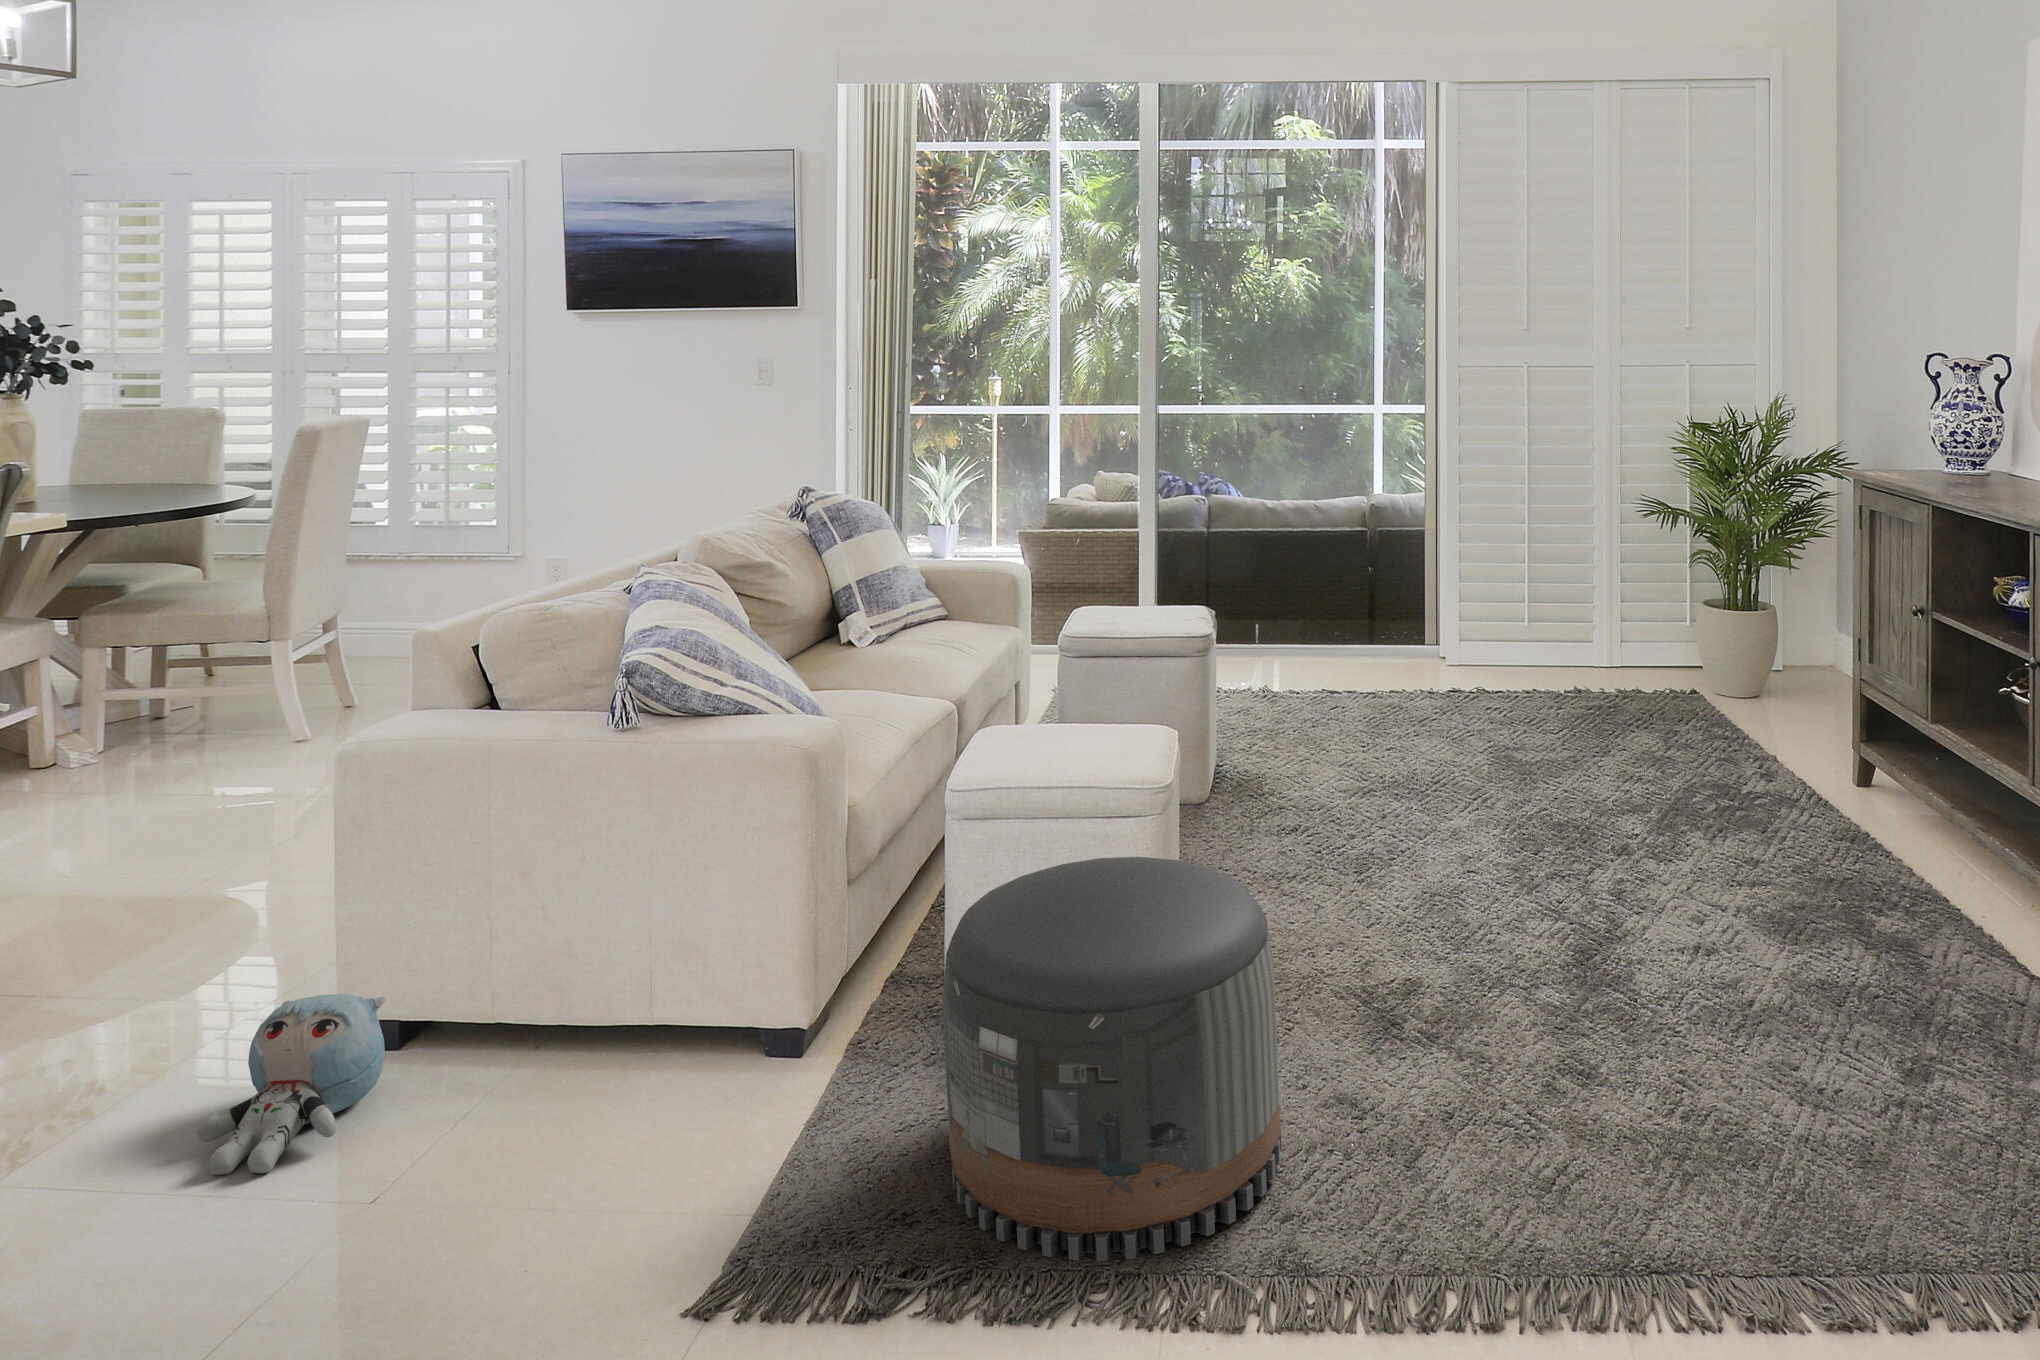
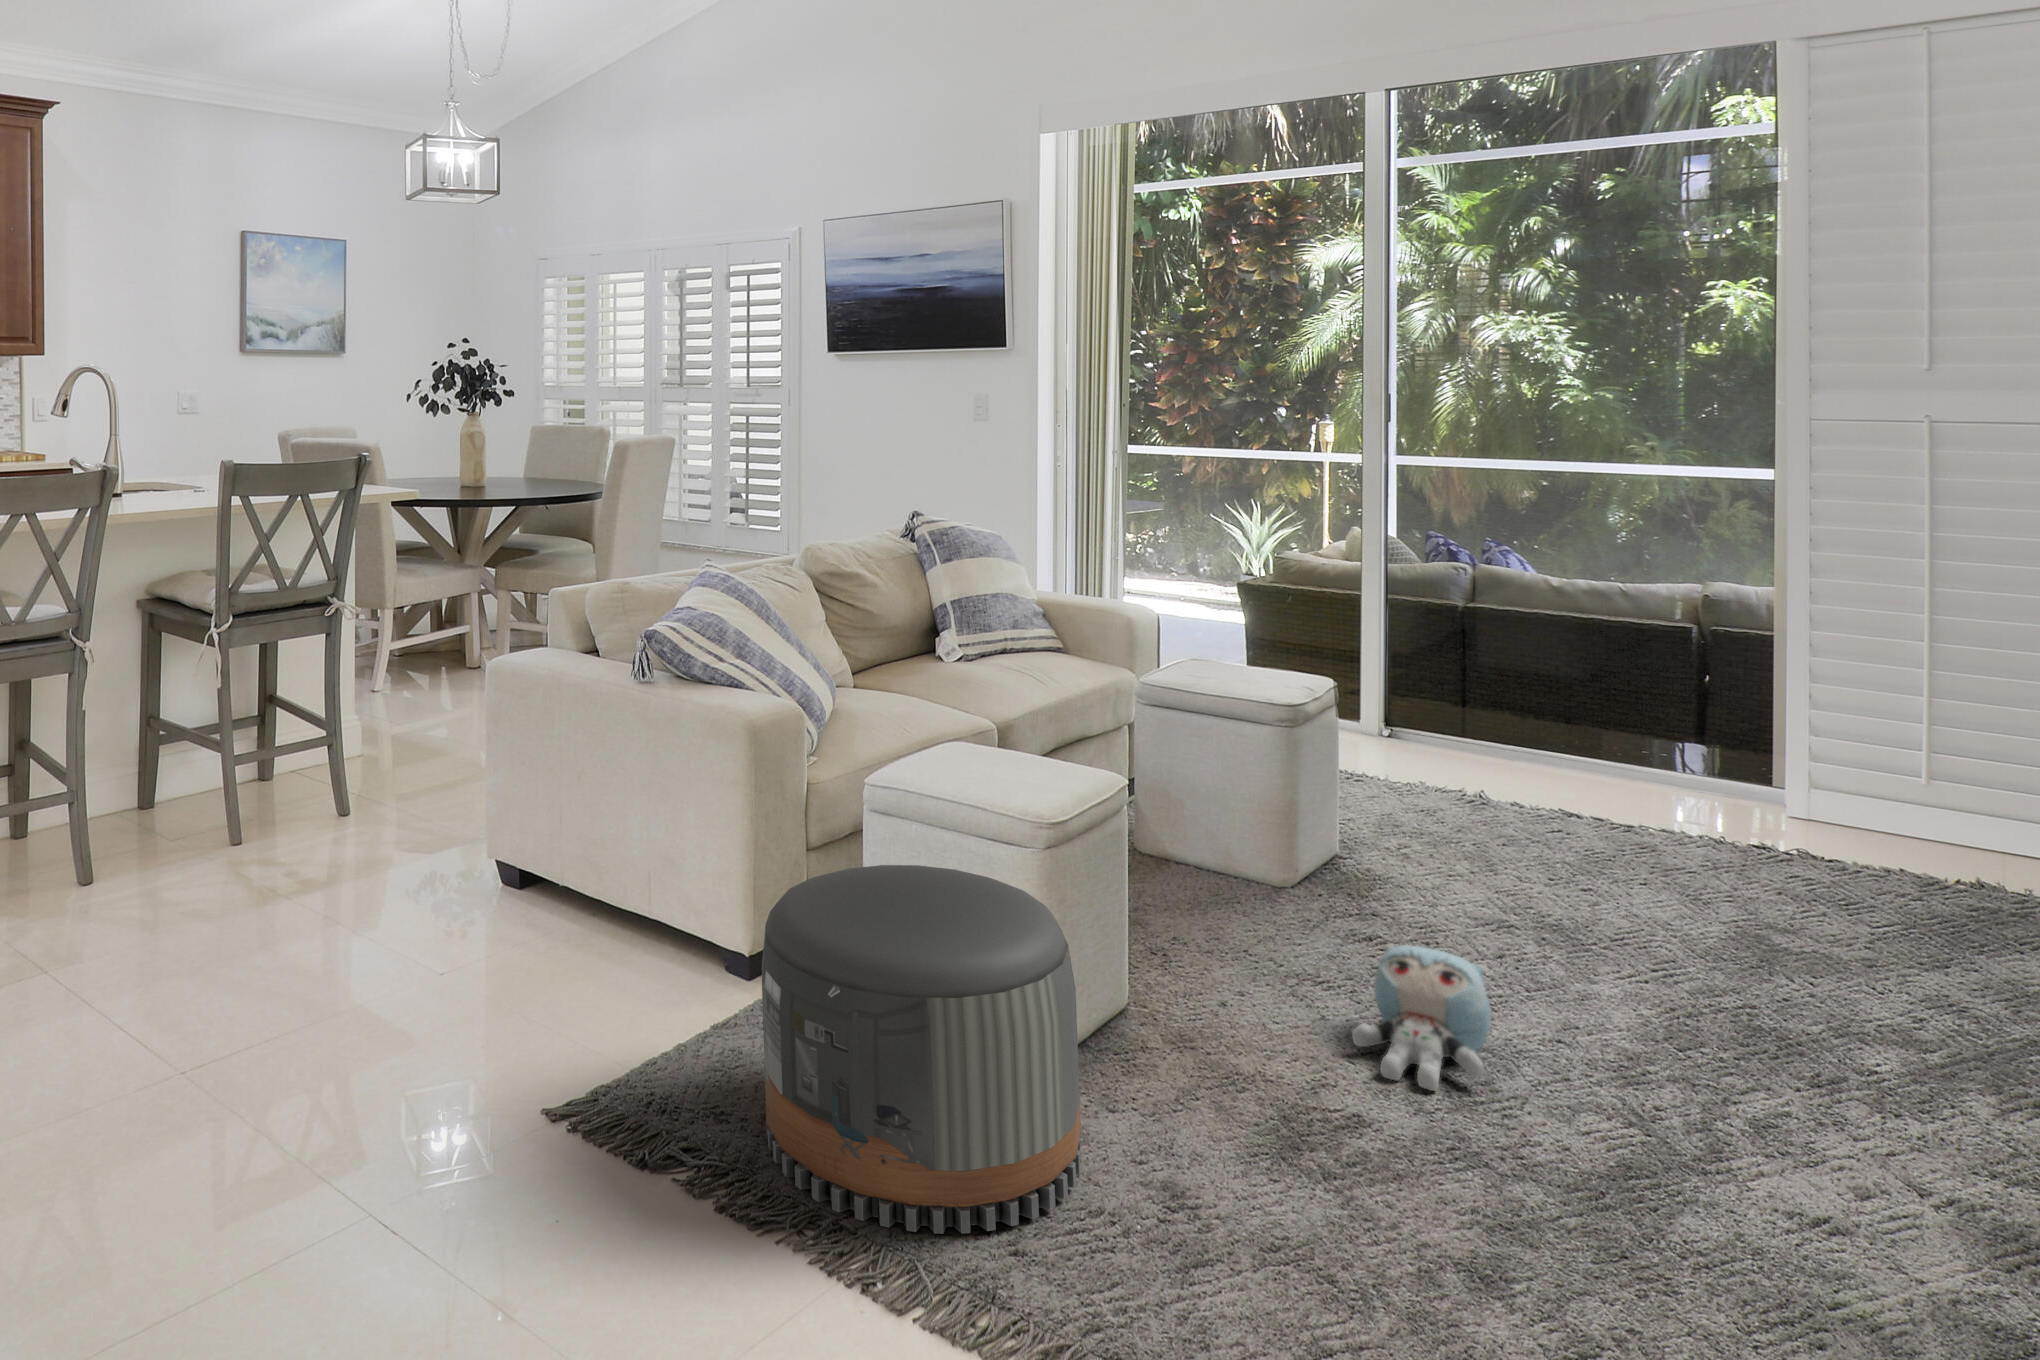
plush toy: present [197,994,386,1175] -> present [1352,944,1490,1091]

